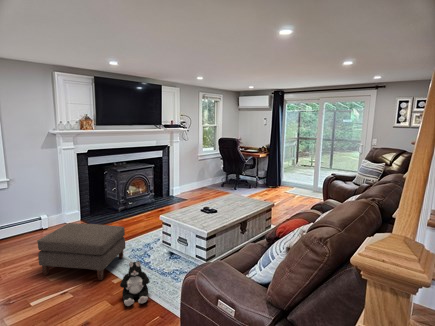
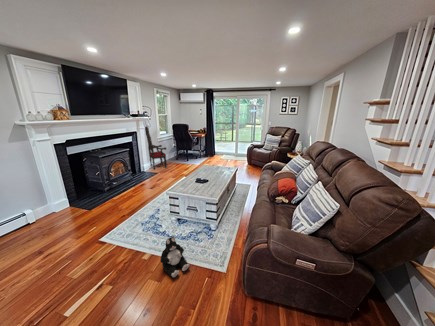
armchair: none [181,139,203,195] -> present [145,126,167,169]
ottoman: present [37,223,125,280] -> none [48,208,139,274]

